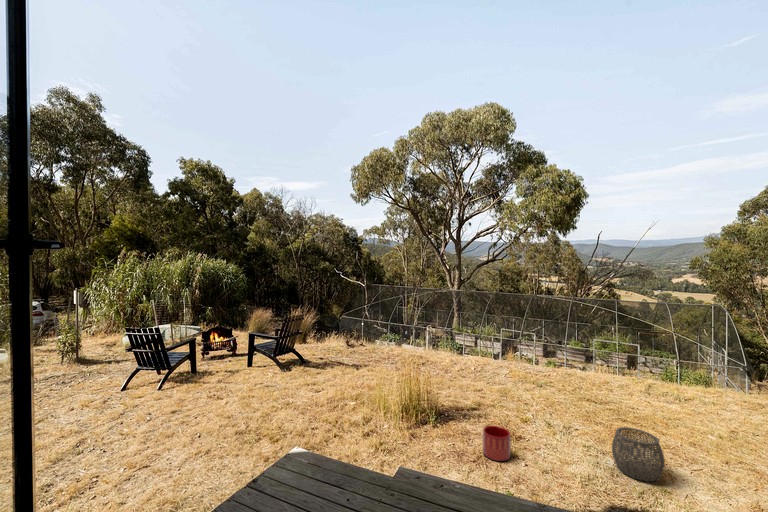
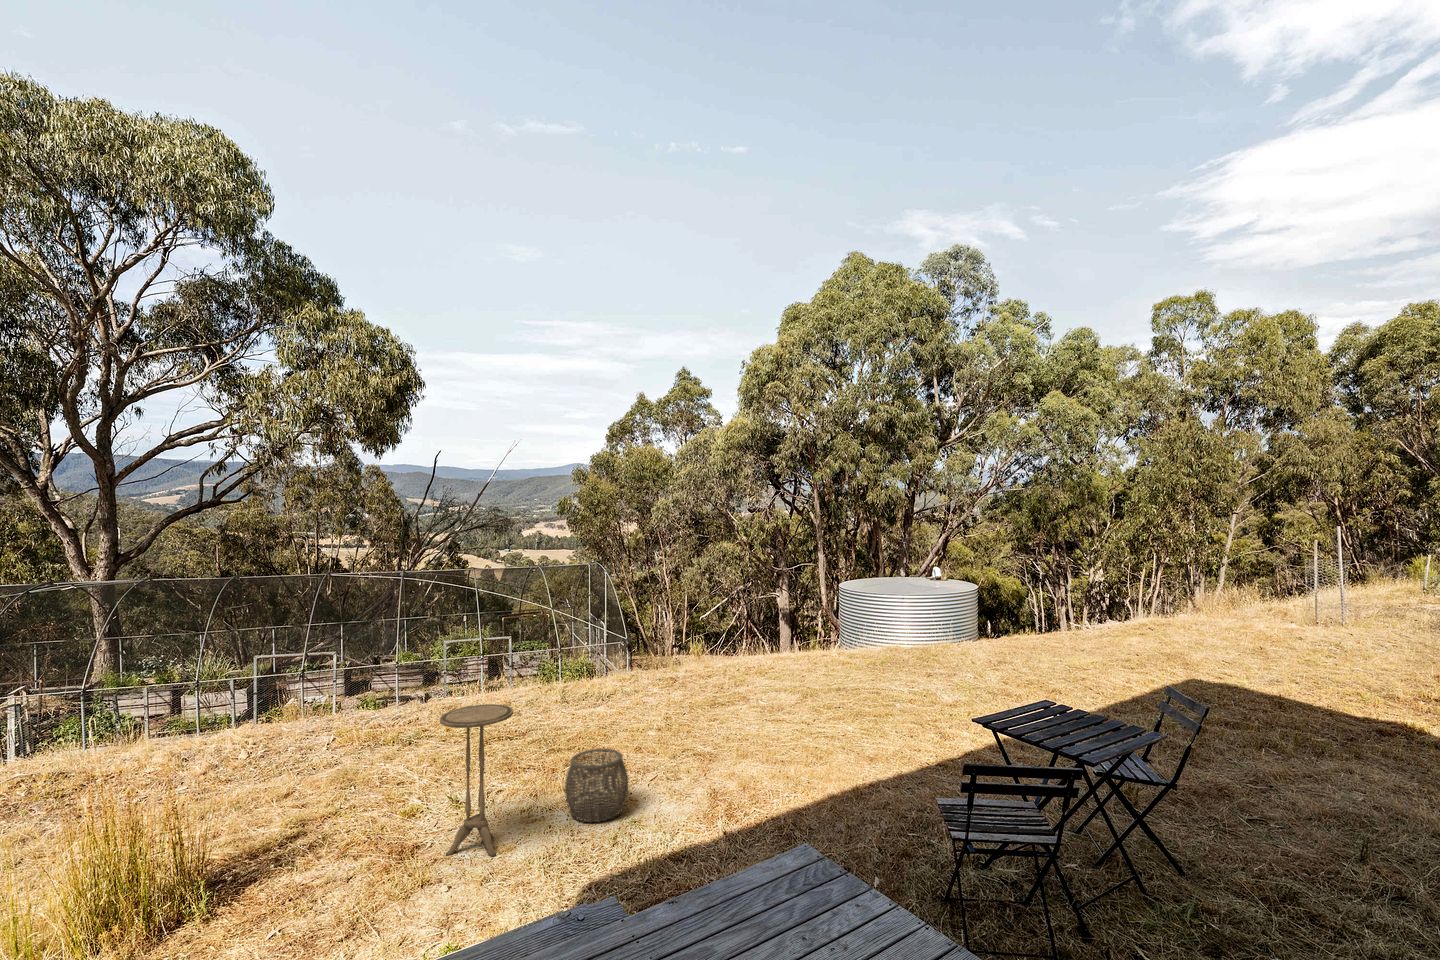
side table: none [529,374,571,462] -> present [440,704,513,857]
planter: present [483,426,511,461] -> none [358,839,419,914]

